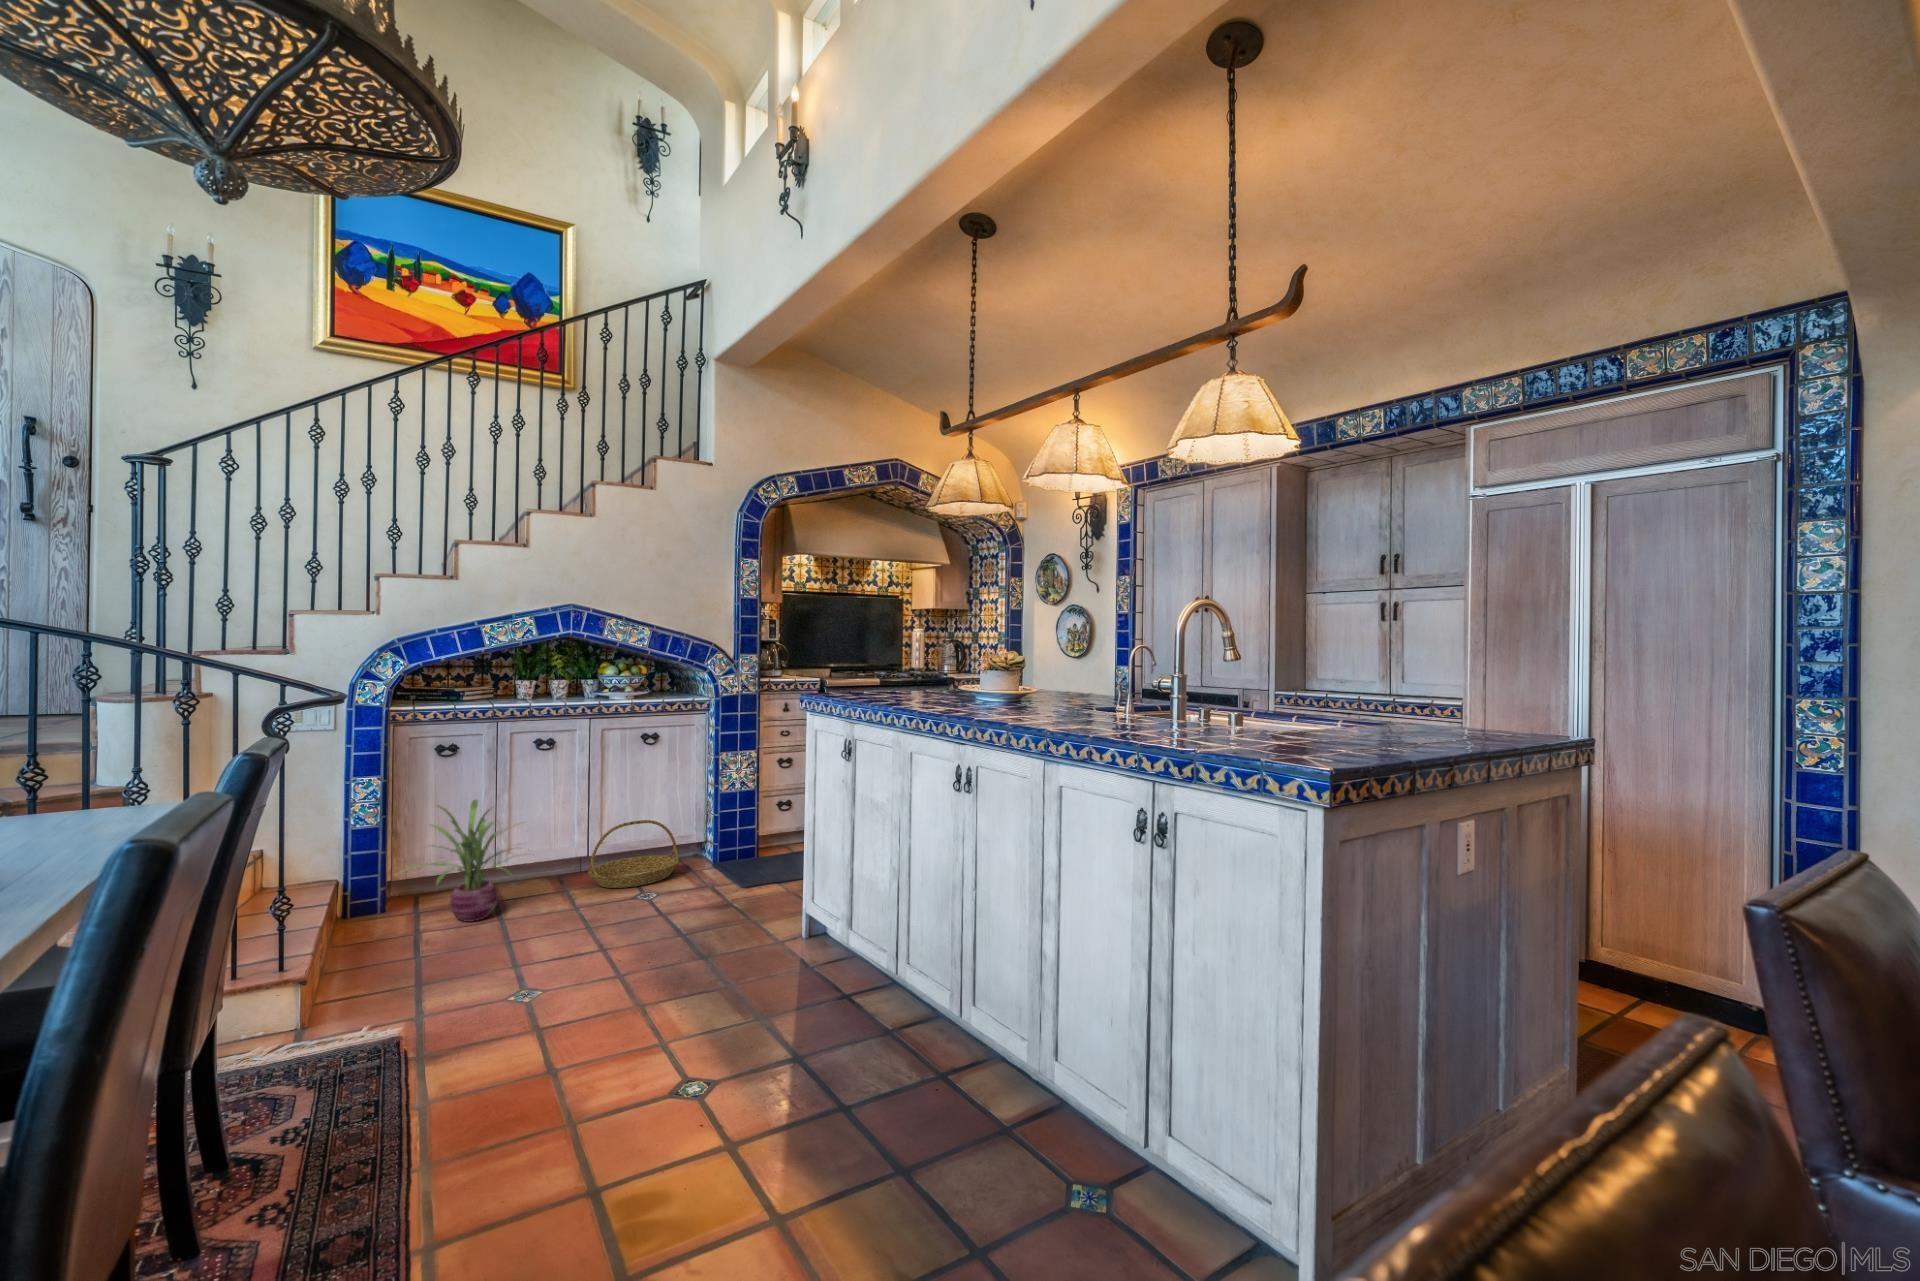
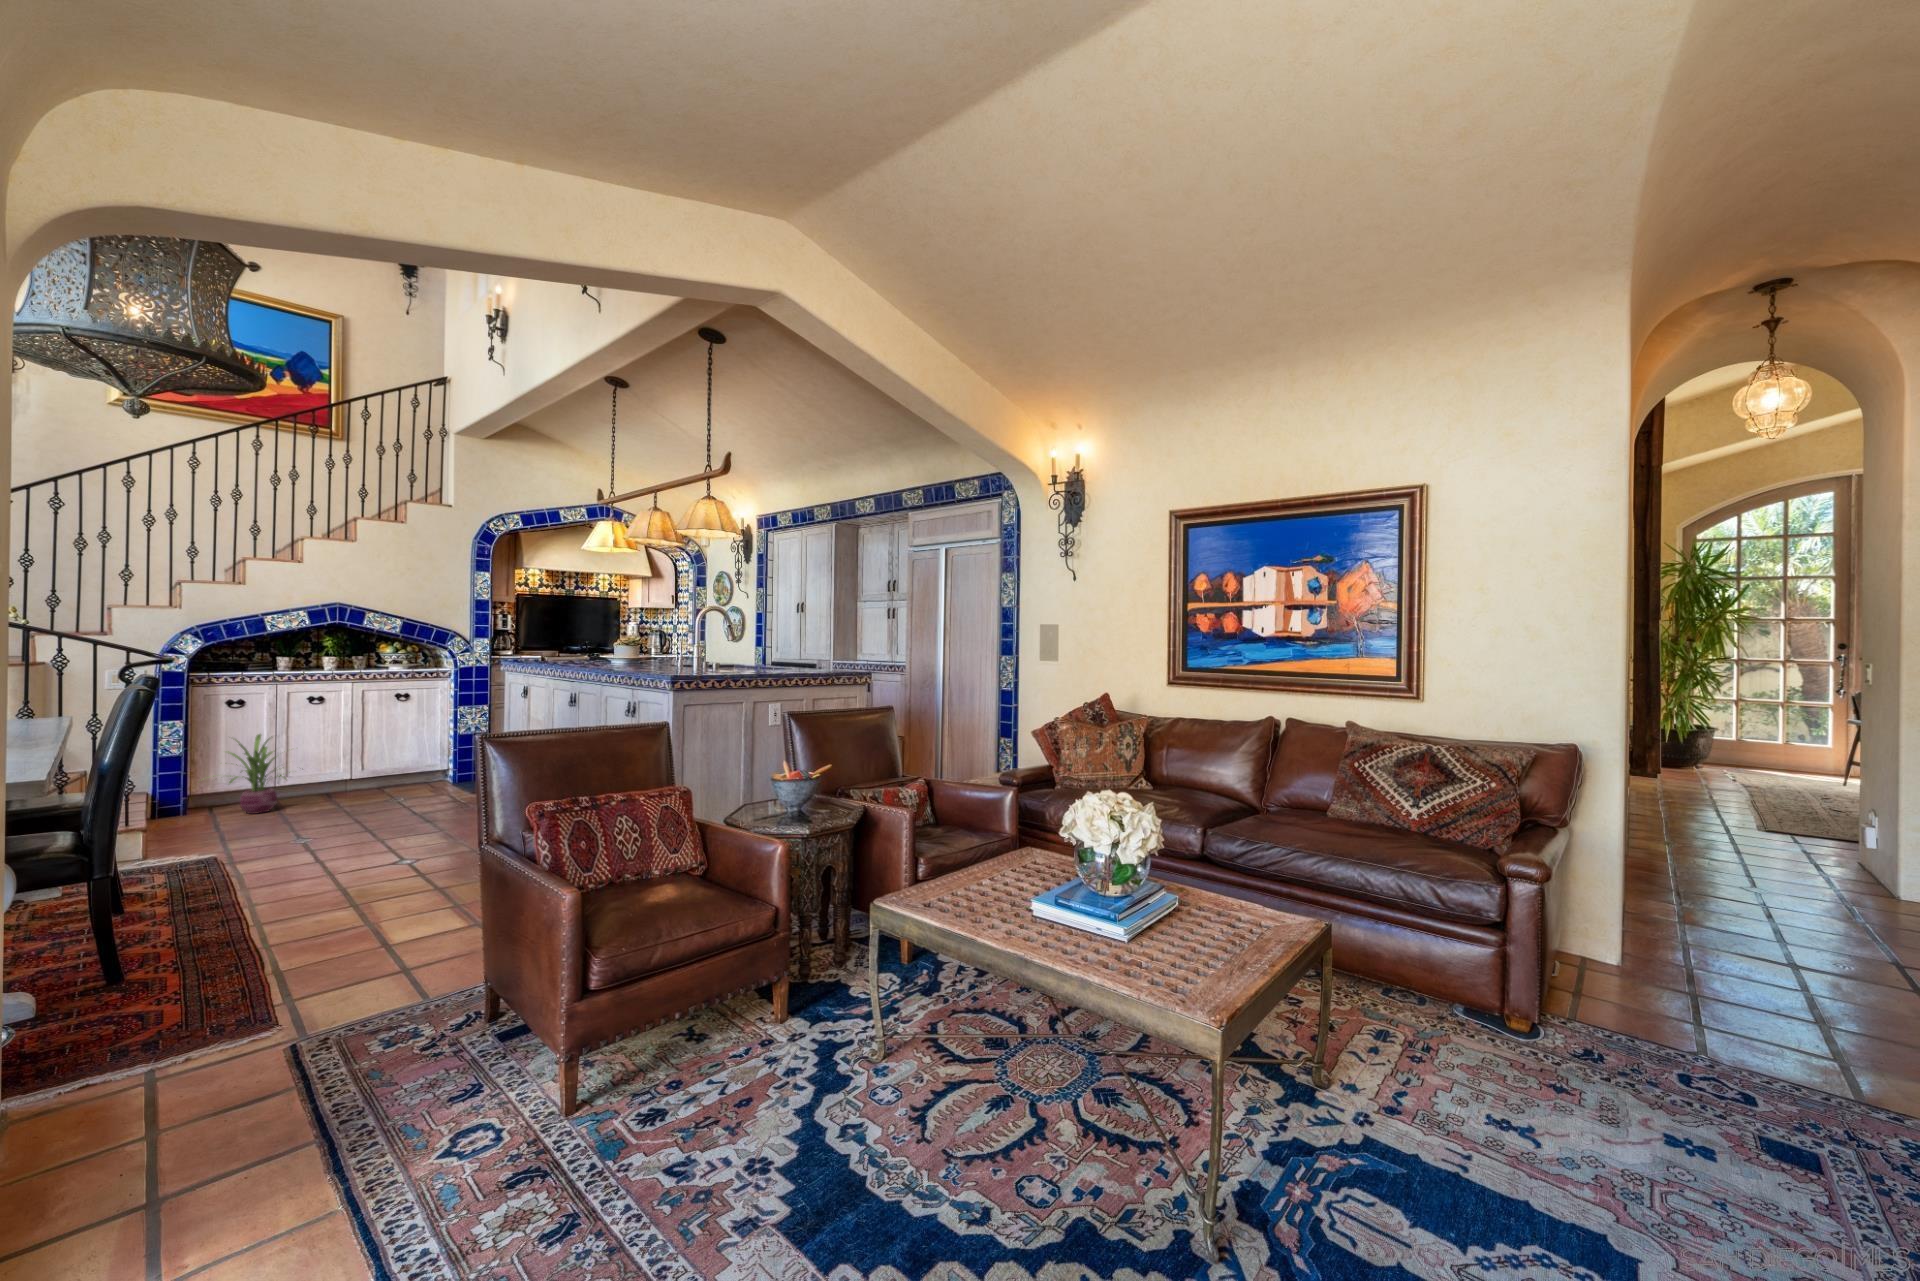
basket: present [588,820,680,888] -> none [350,751,423,796]

